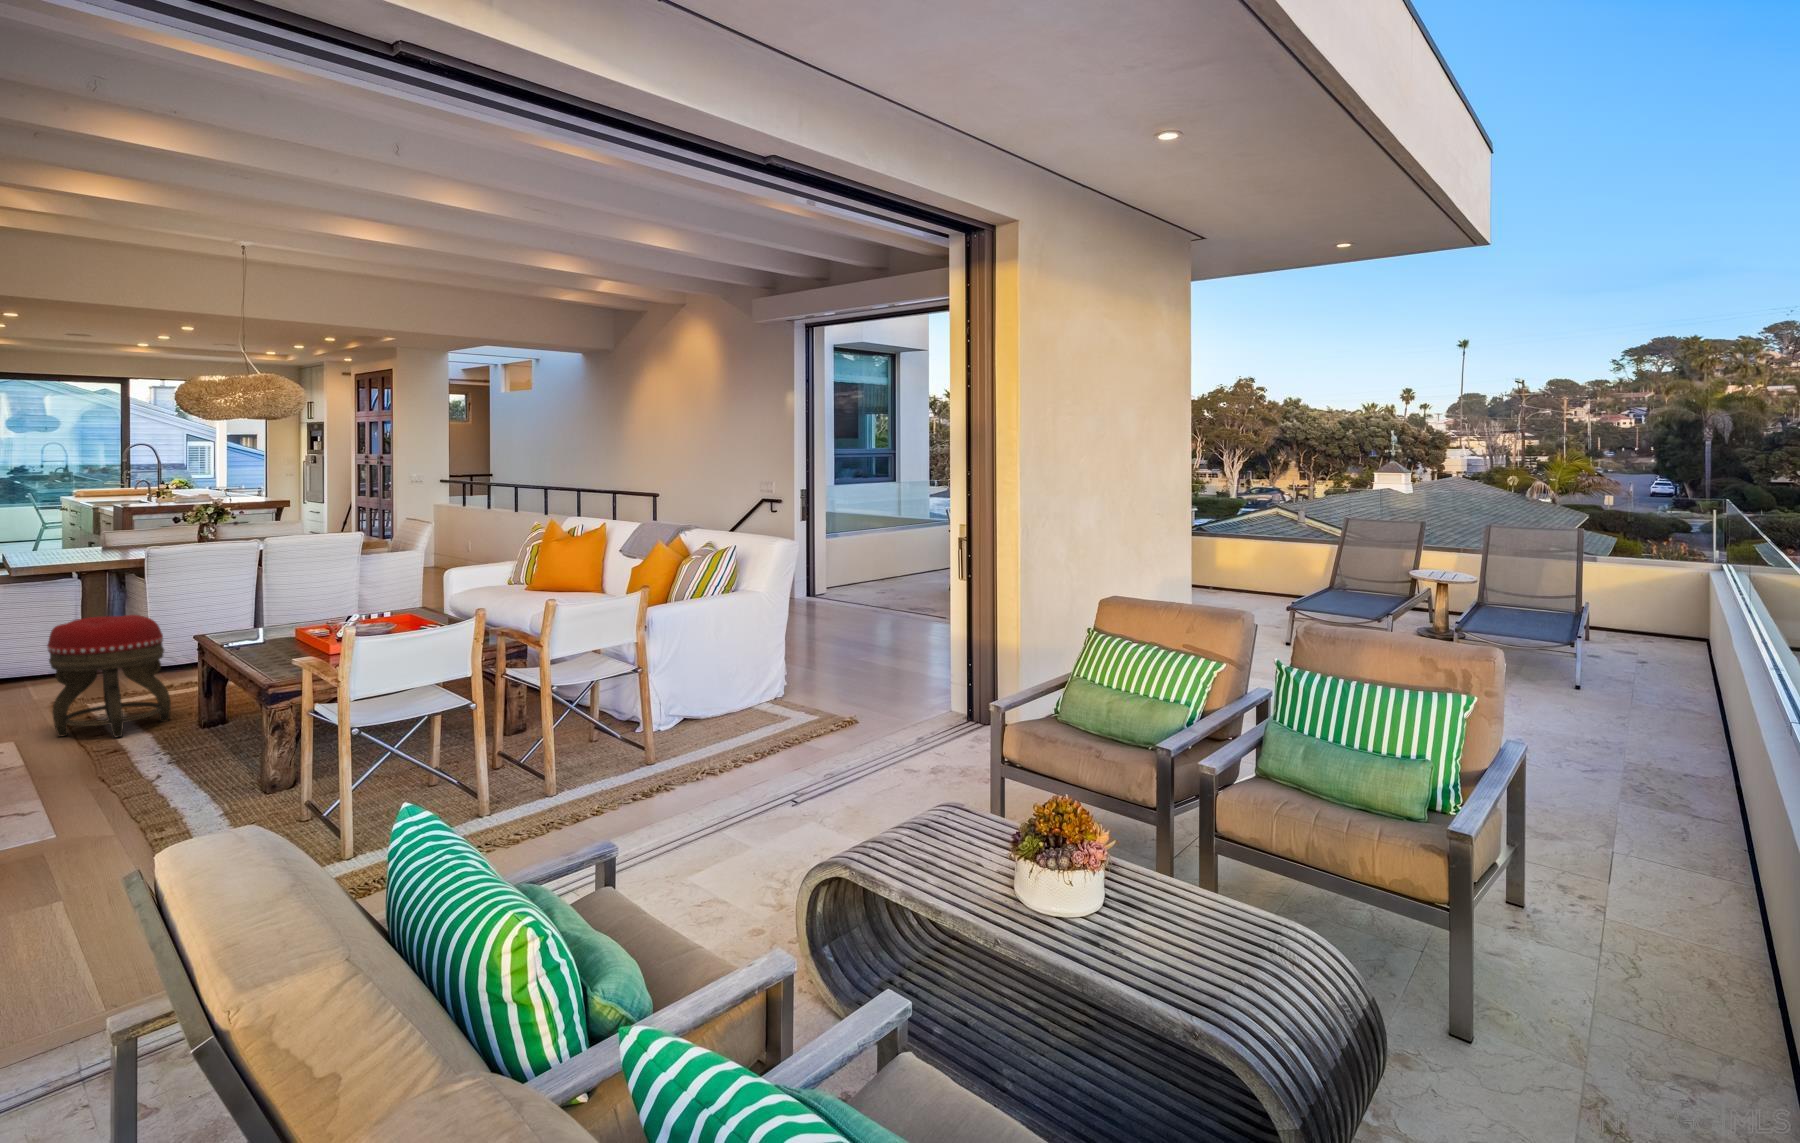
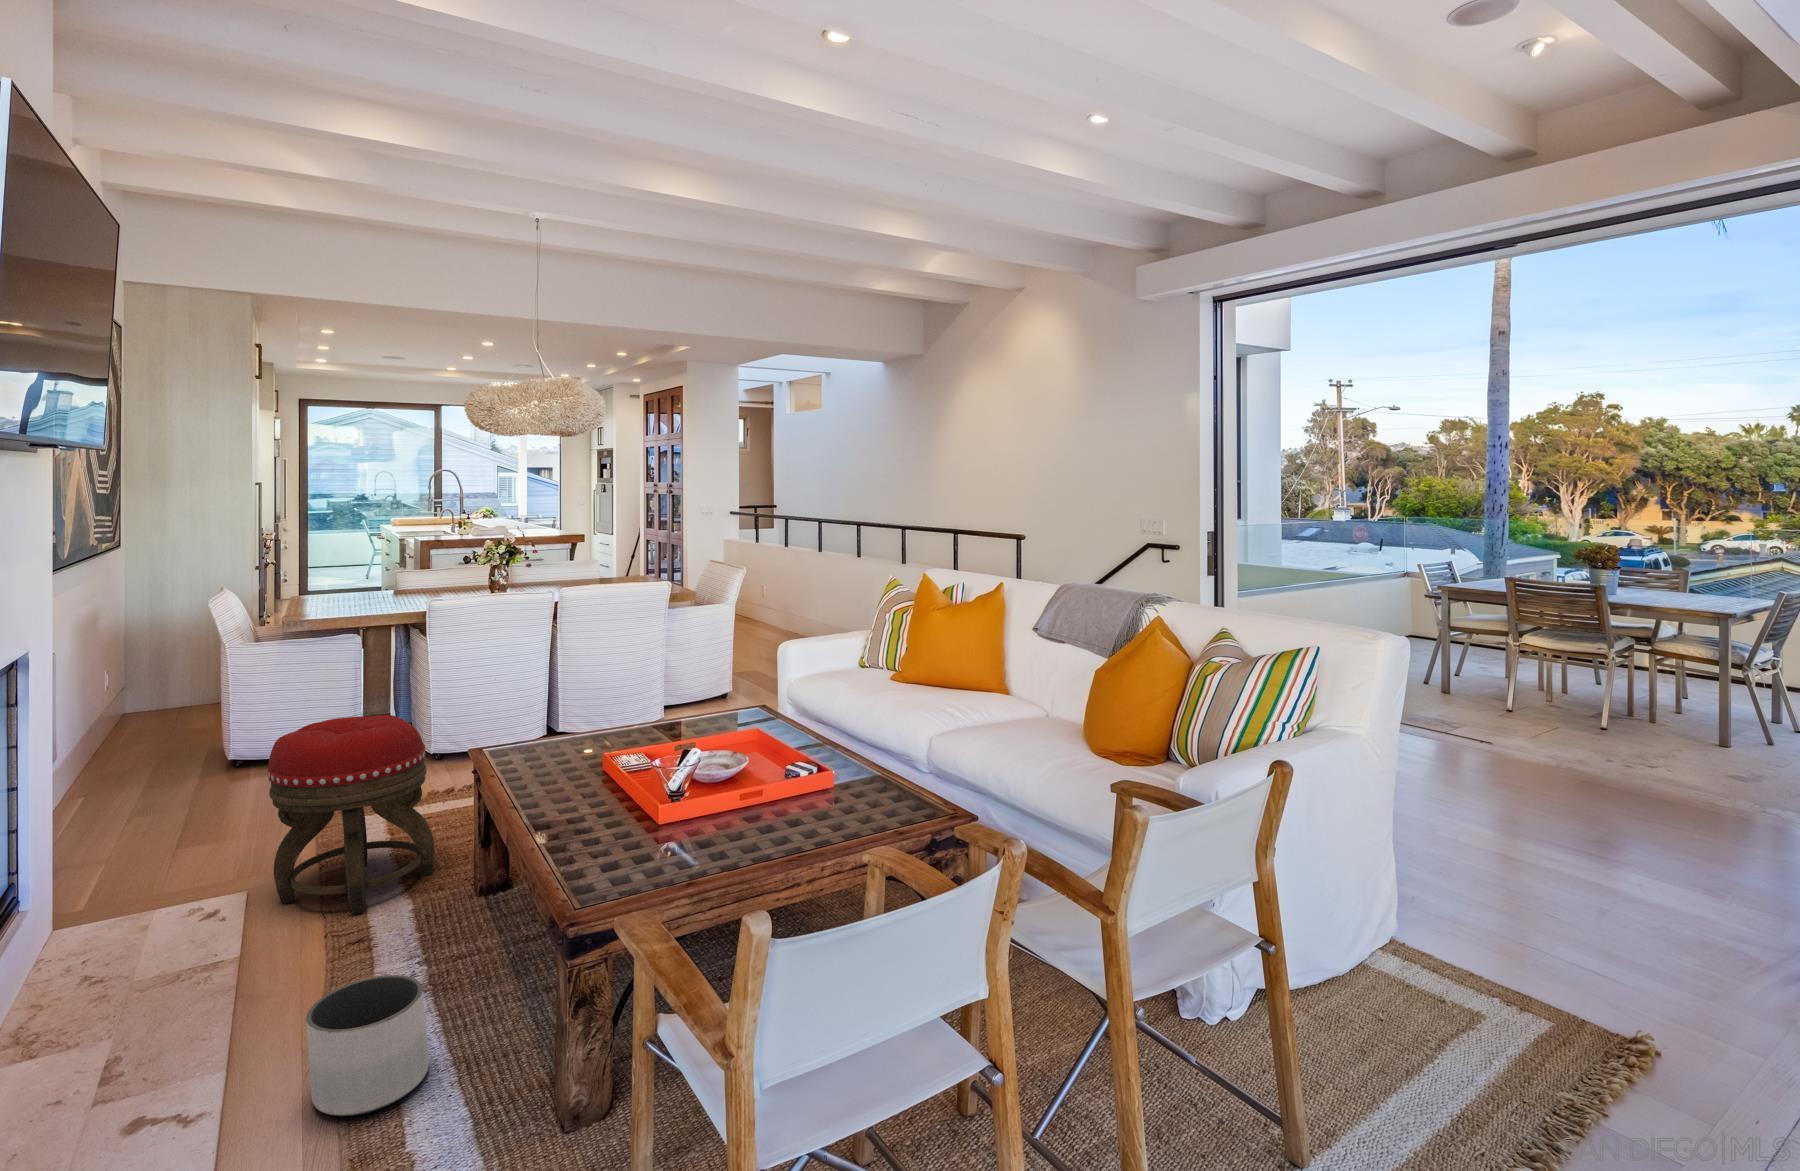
planter: none [111,734,184,796] -> present [306,975,429,1116]

